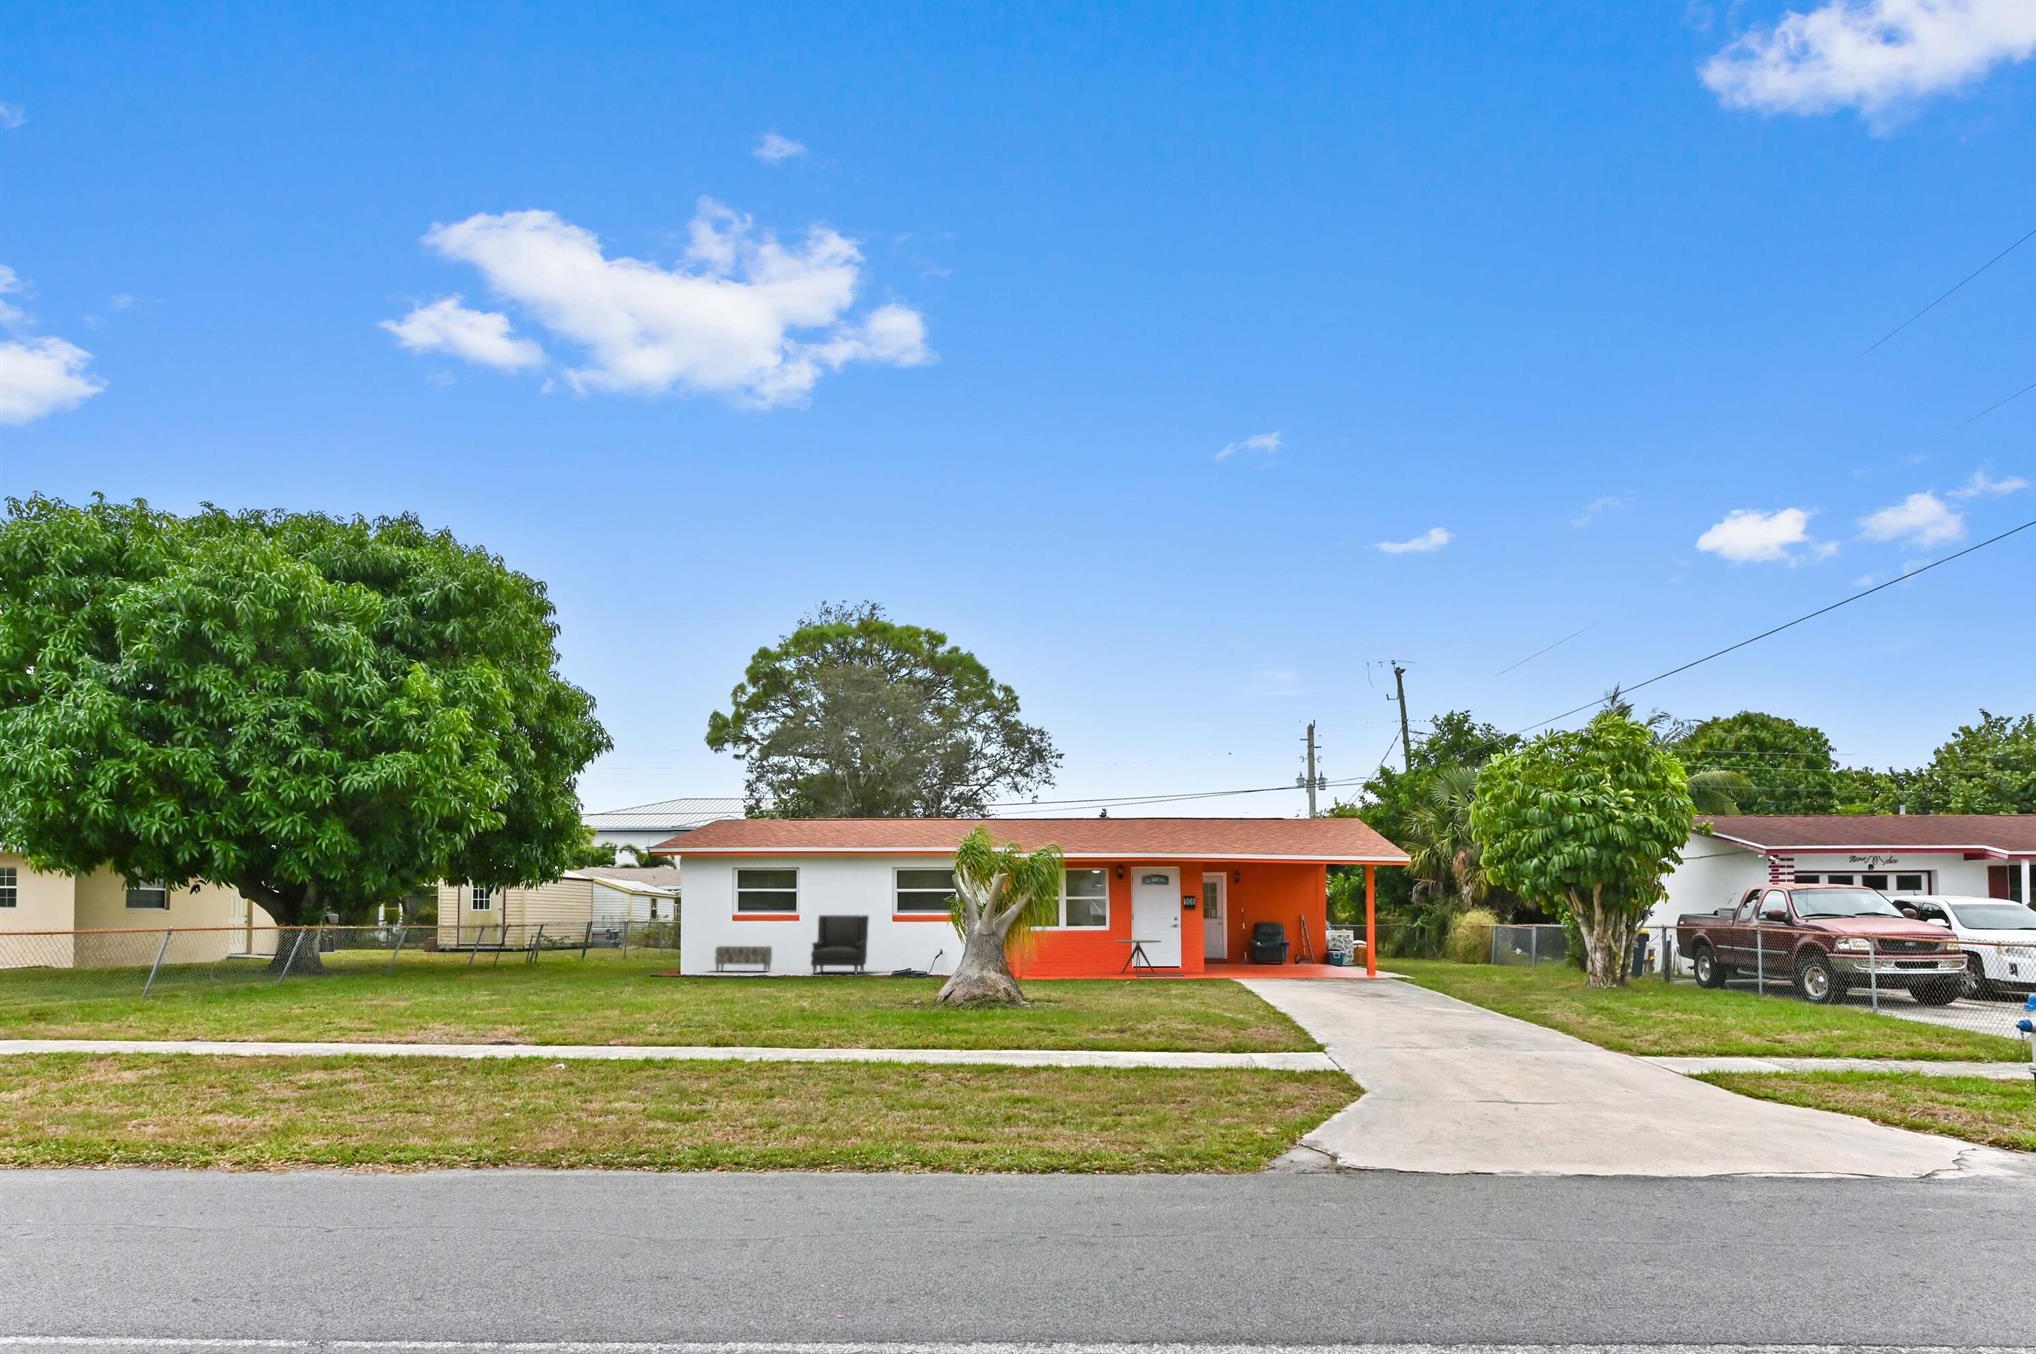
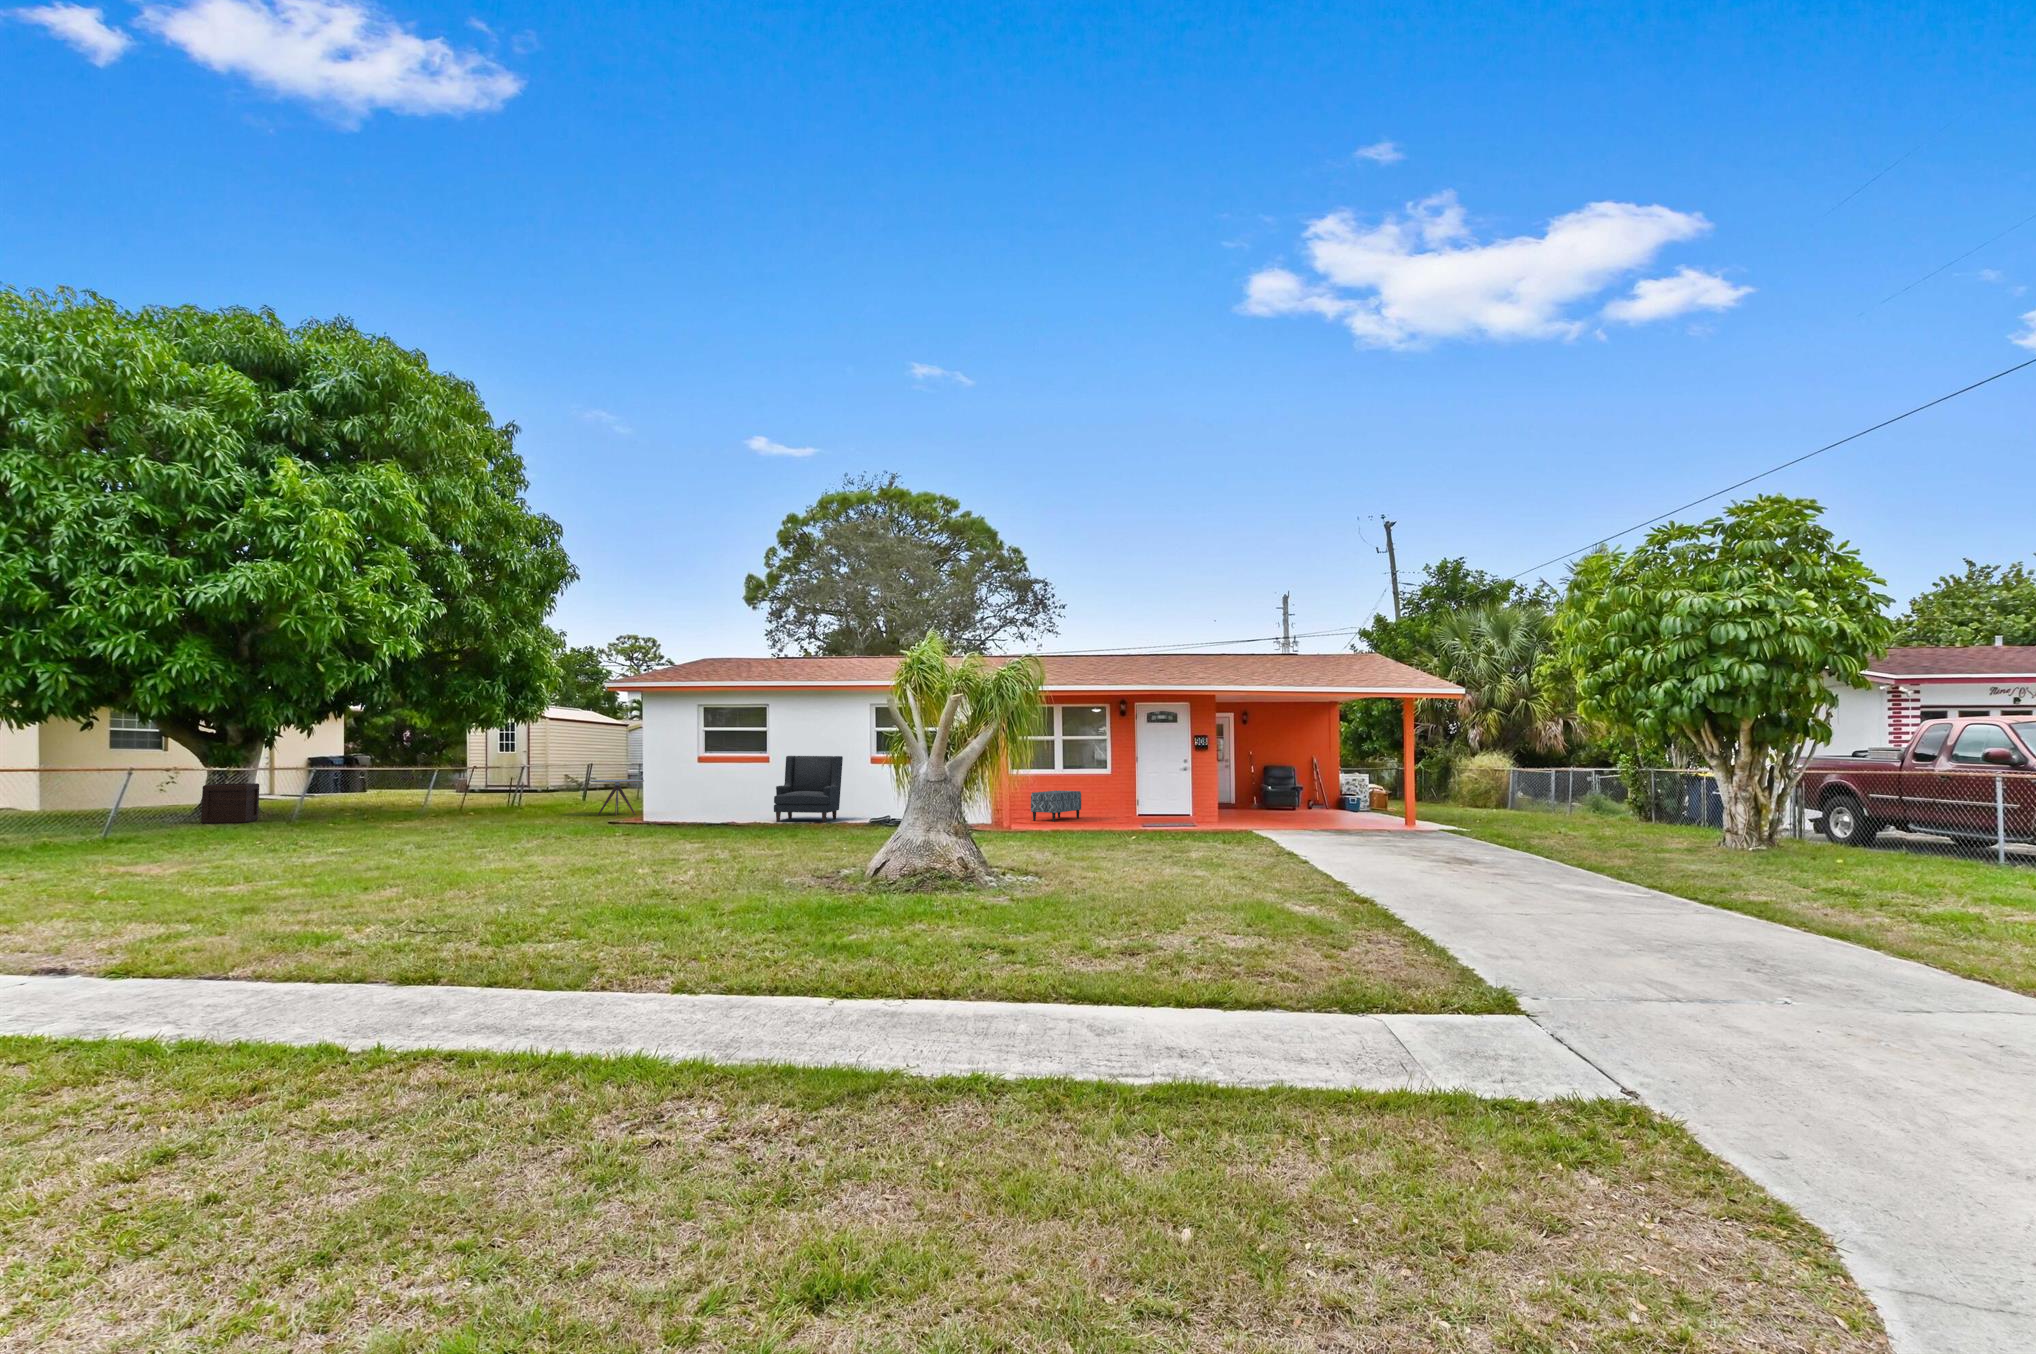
round table: present [1115,940,1161,973] -> present [591,779,644,816]
wooden crate: none [313,942,354,977] -> present [201,783,259,823]
bench: present [715,946,772,971] -> present [1031,791,1081,822]

